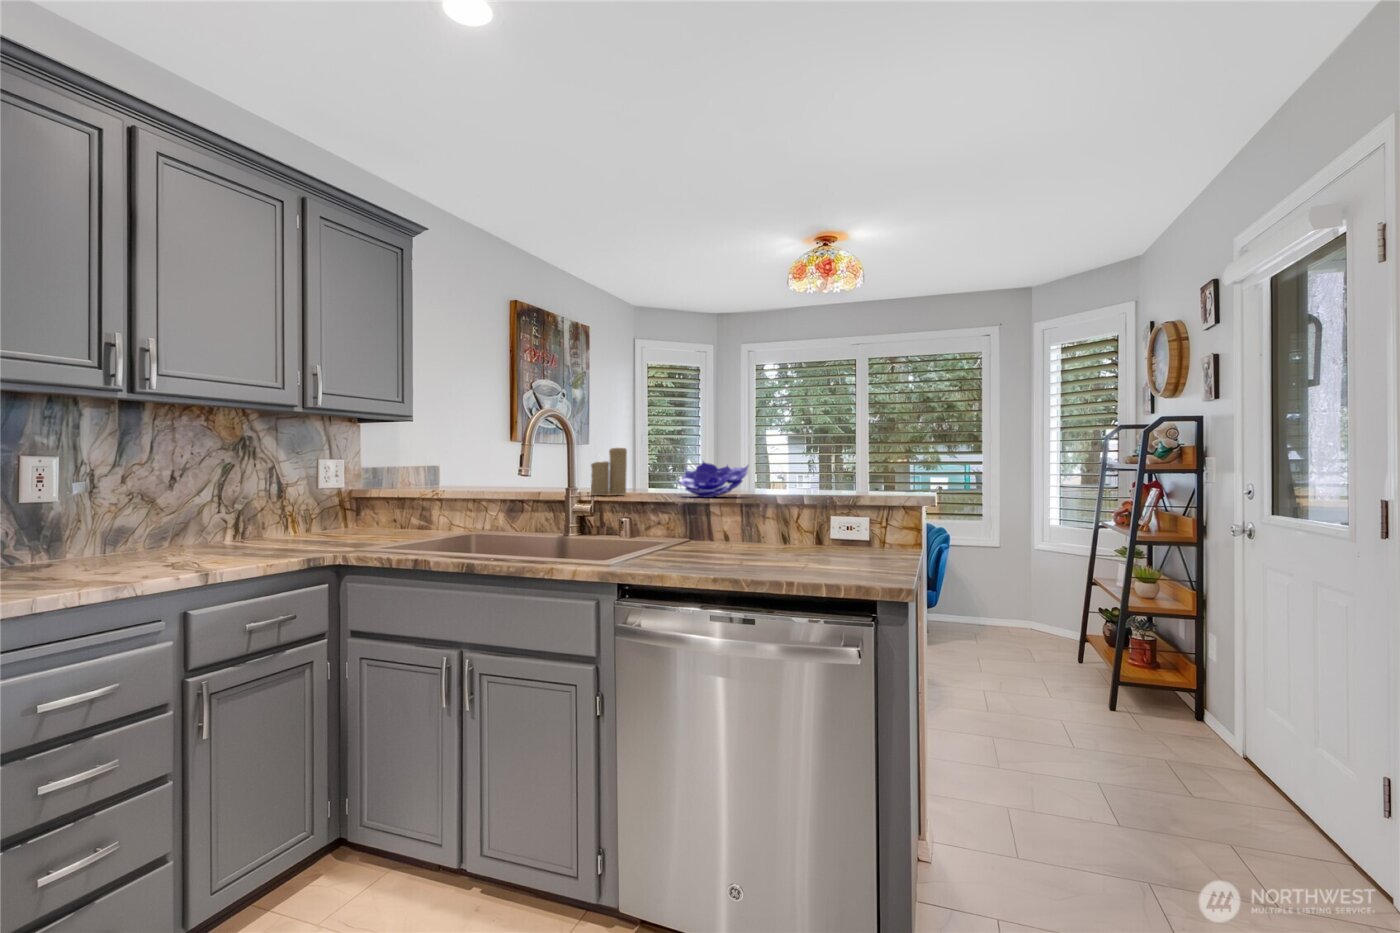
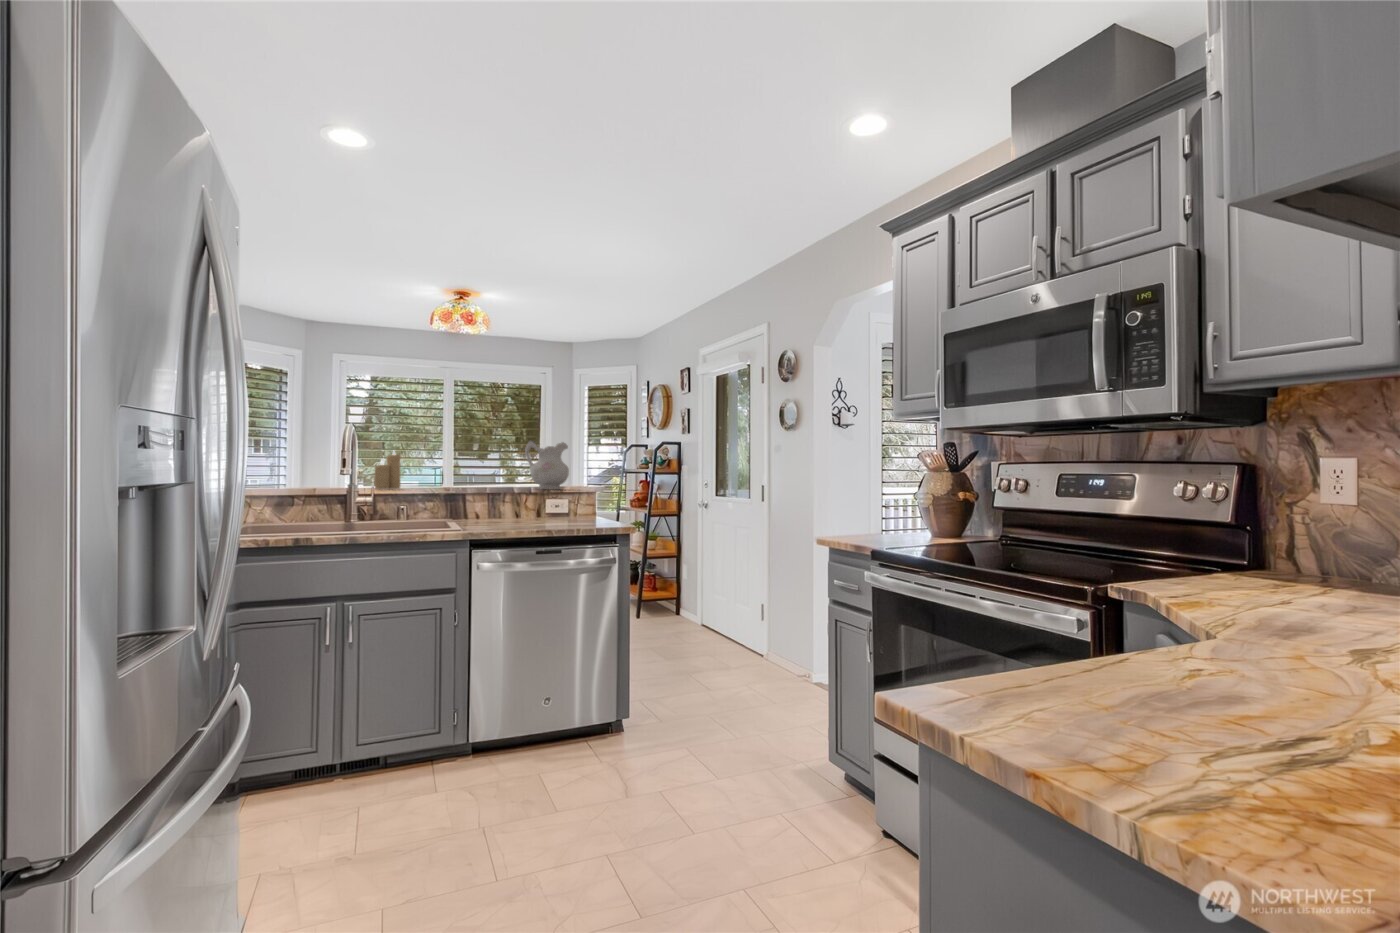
ceramic pitcher: none [799,419,867,500] -> present [525,441,569,490]
decorative bowl: present [678,462,748,498] -> none [441,464,493,490]

